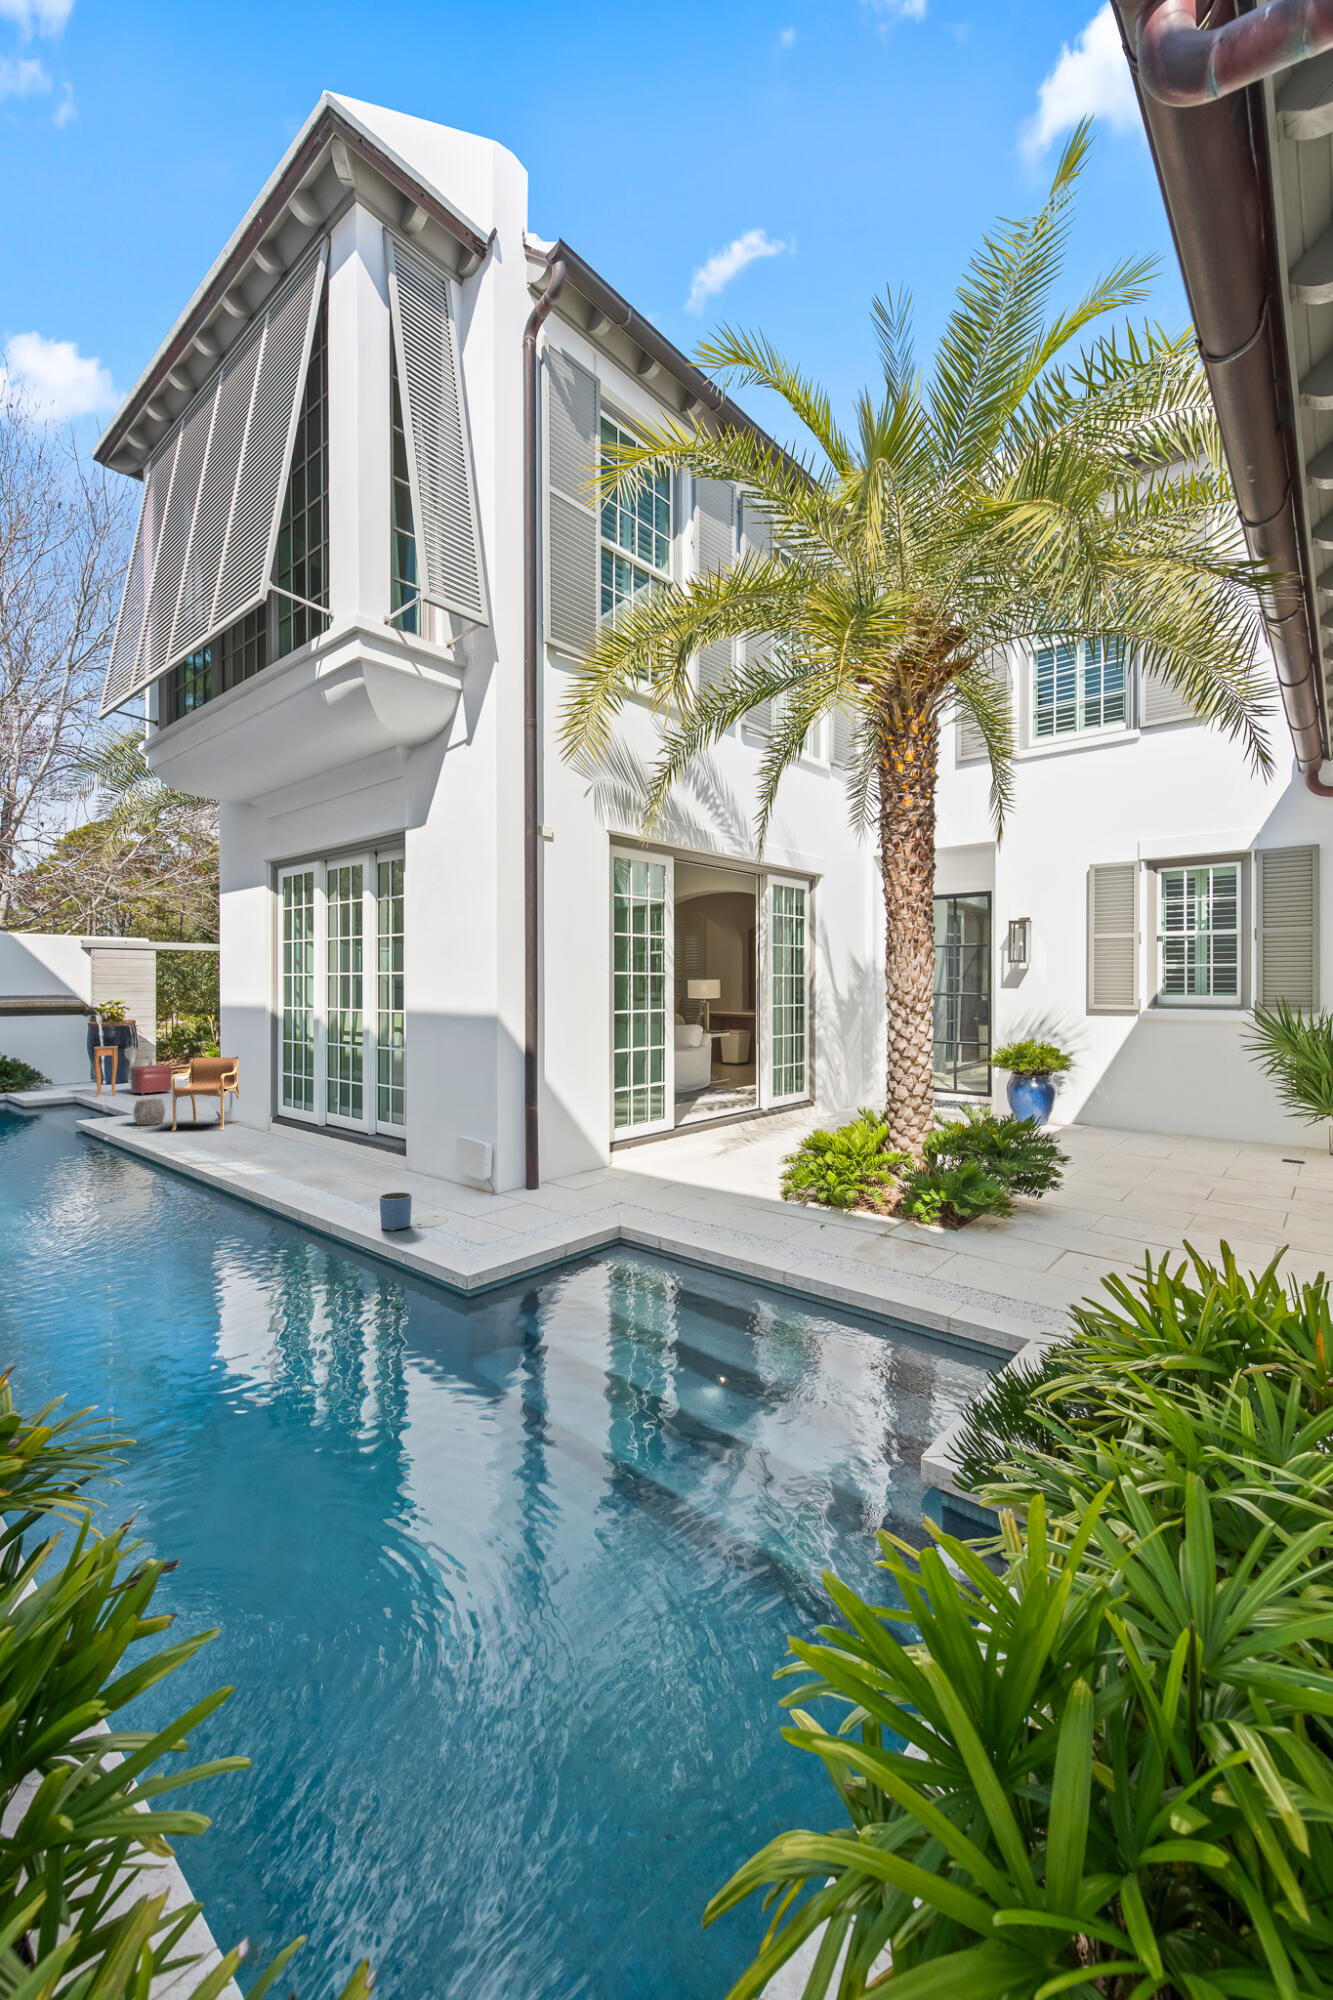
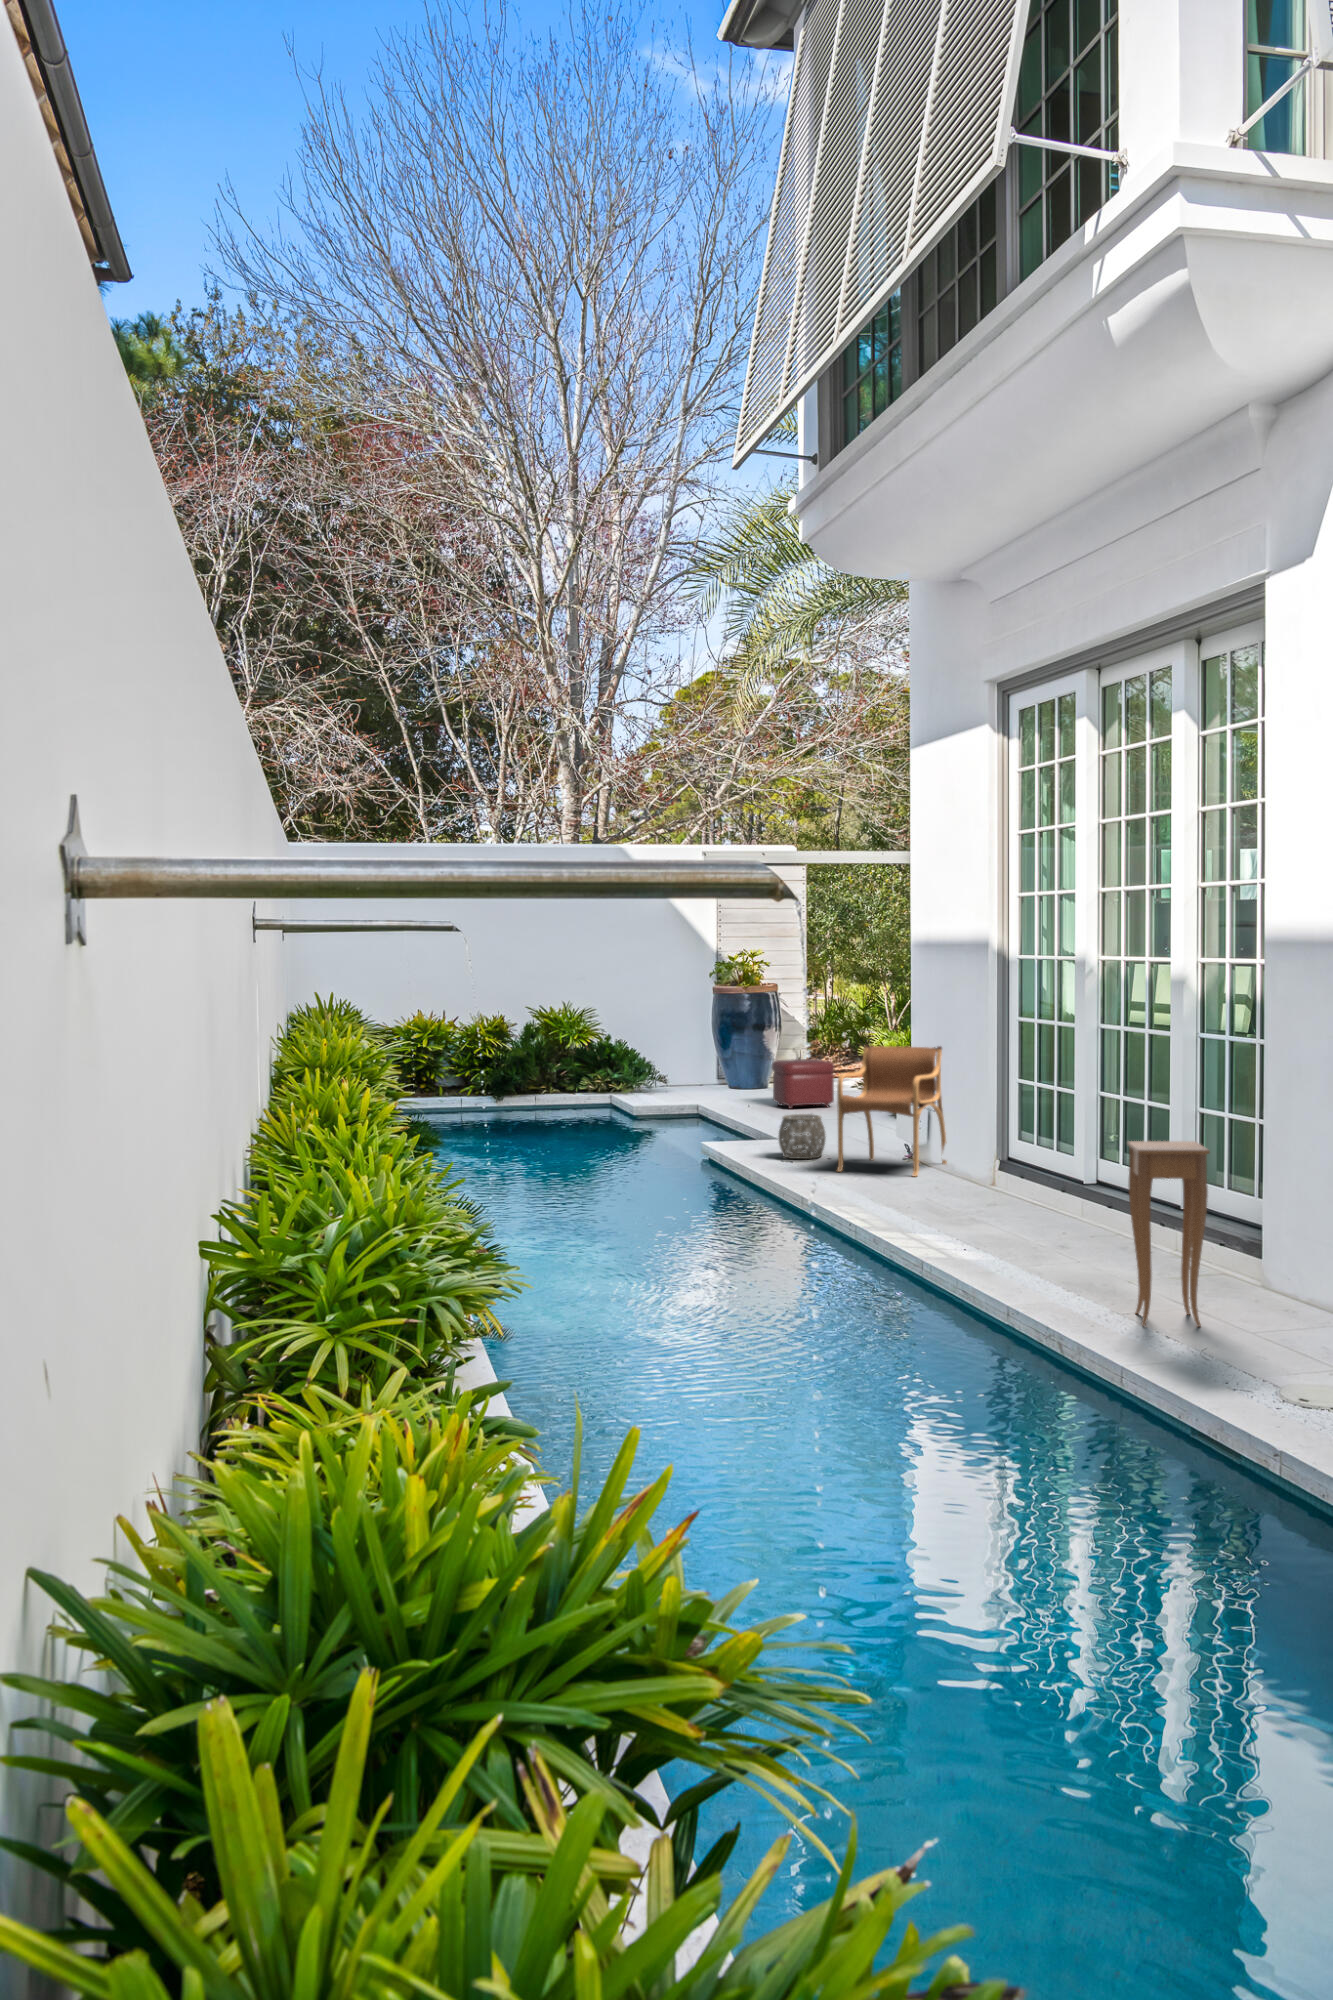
side table: present [94,1046,118,1097] -> present [1127,1141,1210,1327]
planter: present [380,1192,412,1231] -> none [1222,1330,1290,1410]

